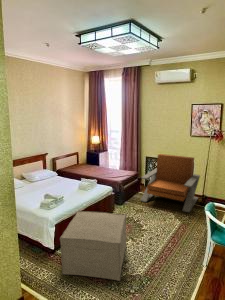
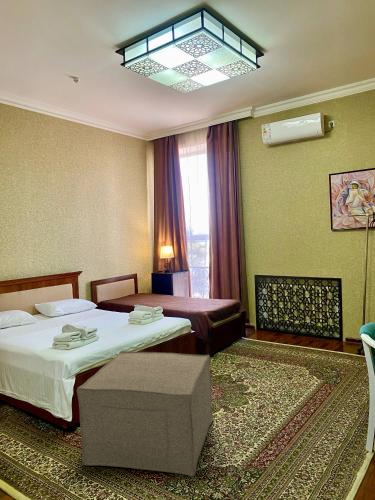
lounge chair: present [141,154,200,212] -> none [245,266,355,366]

